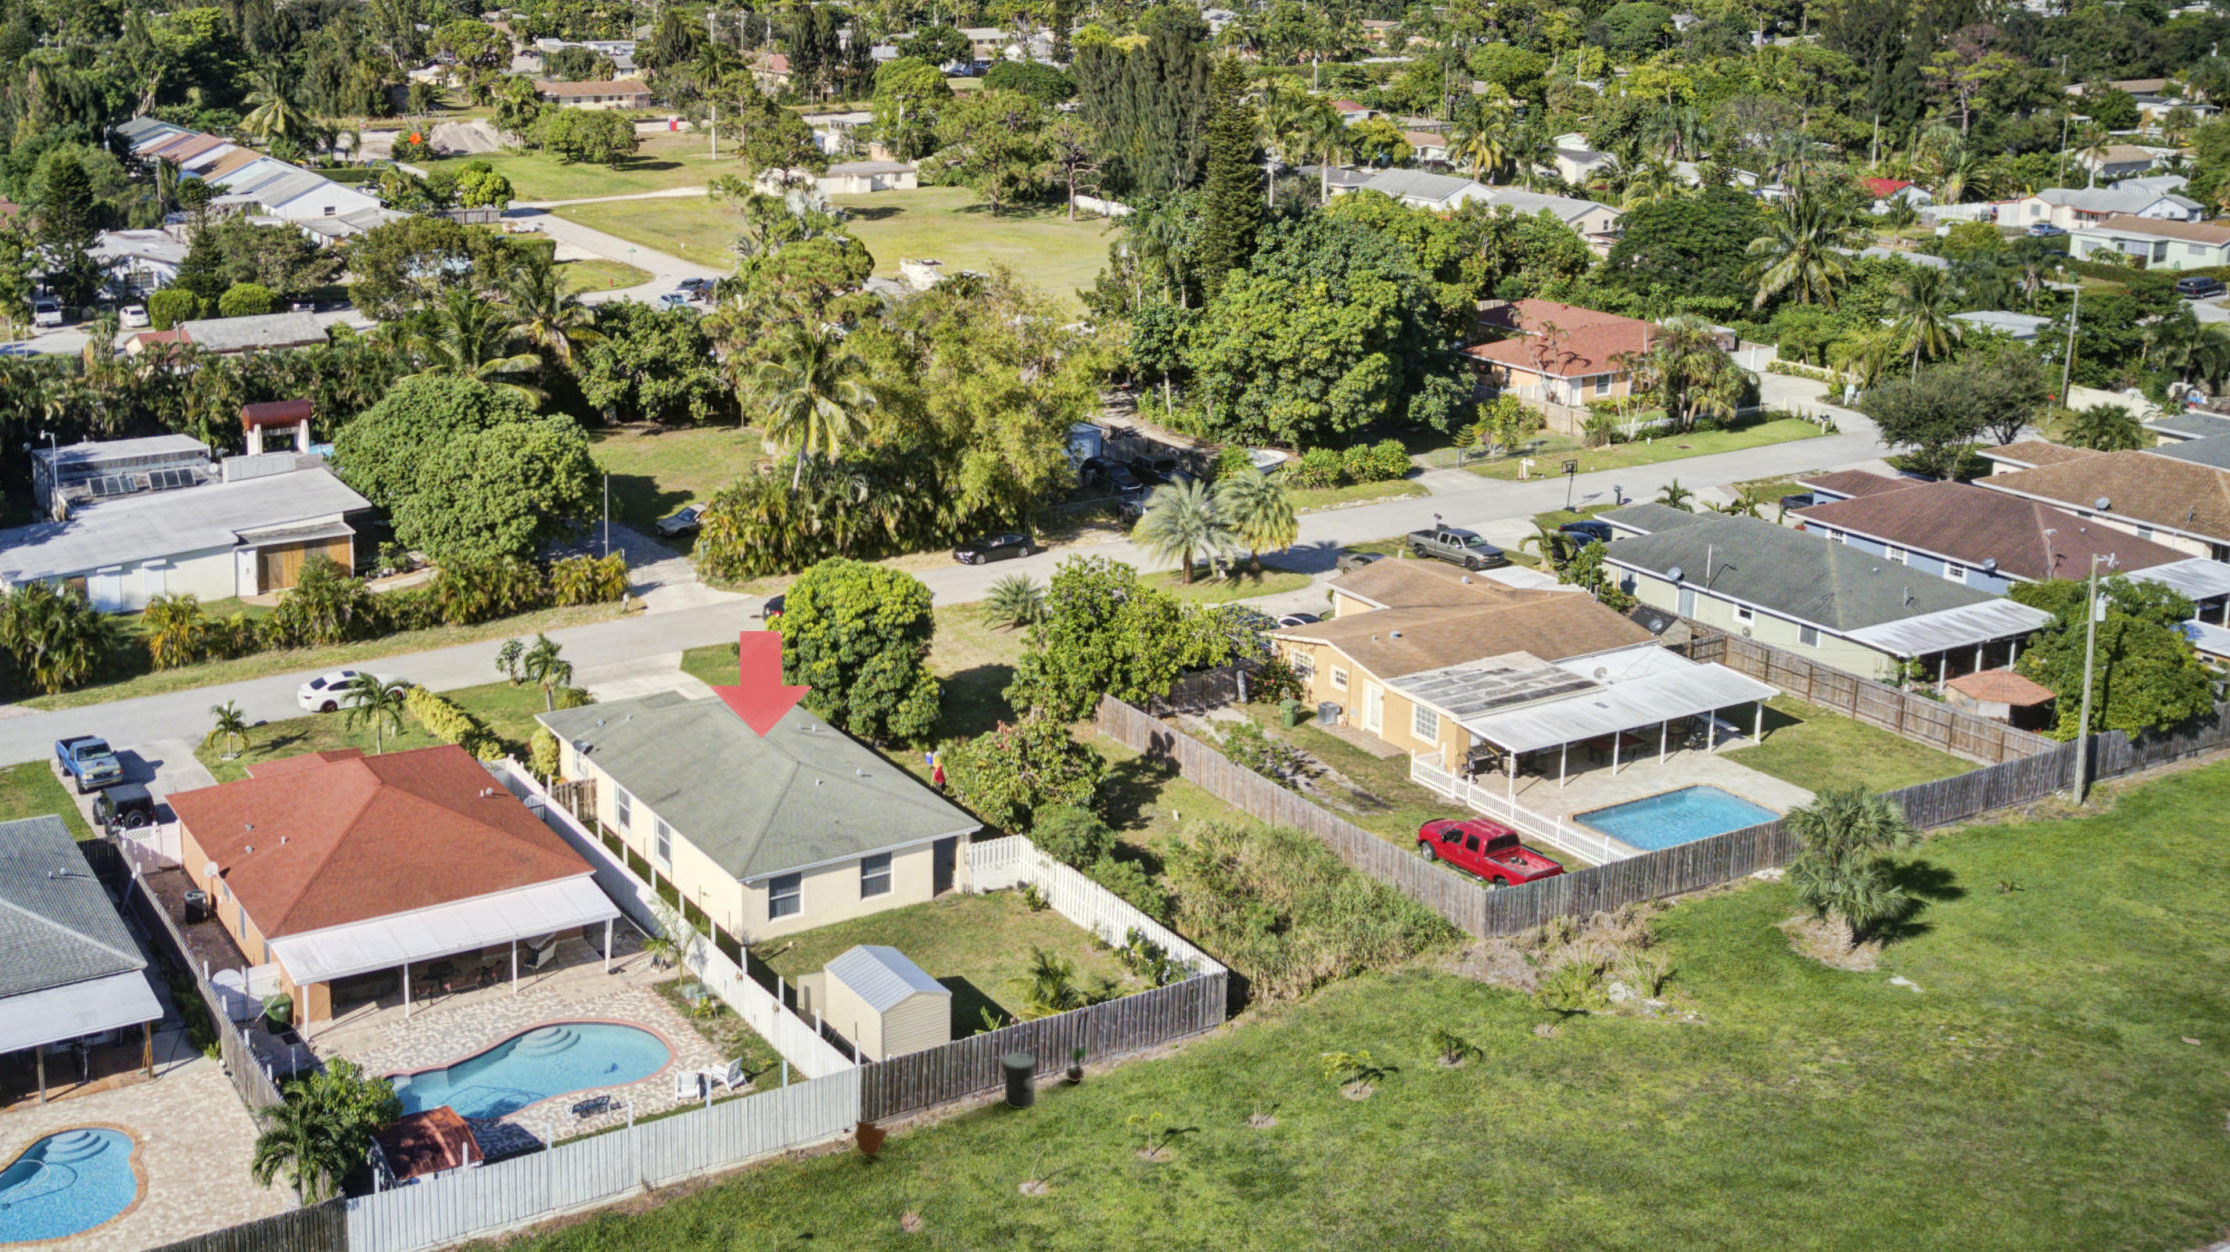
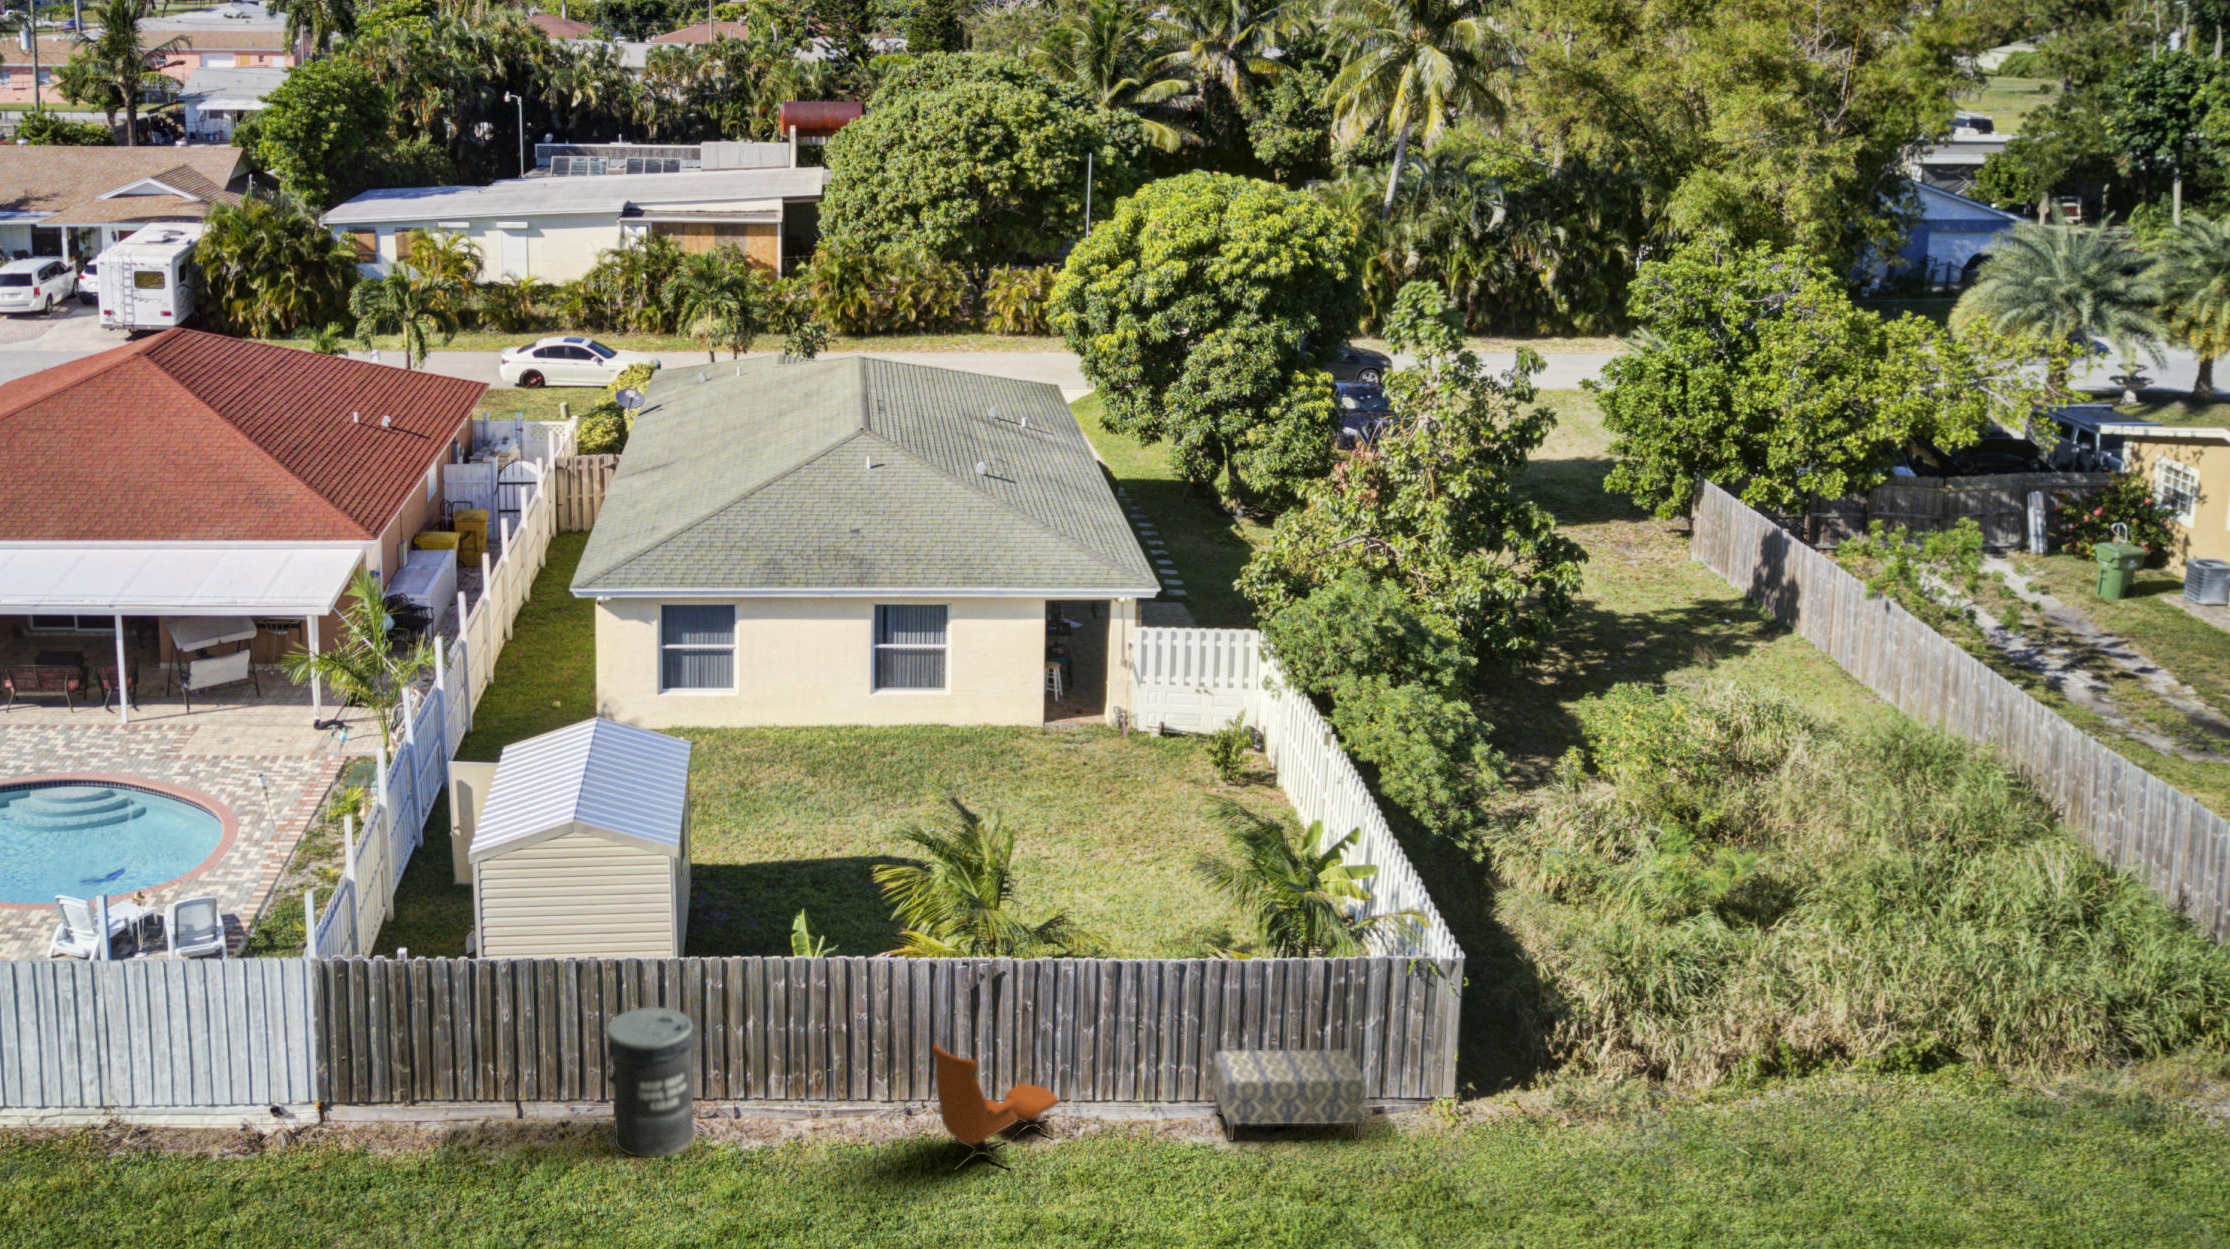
bench: none [1176,1009,1230,1051] -> present [1214,1049,1366,1141]
potted tree: present [1066,1047,1087,1082] -> none [813,1032,878,1131]
lounge chair: present [856,1121,887,1160] -> present [932,1043,1059,1170]

